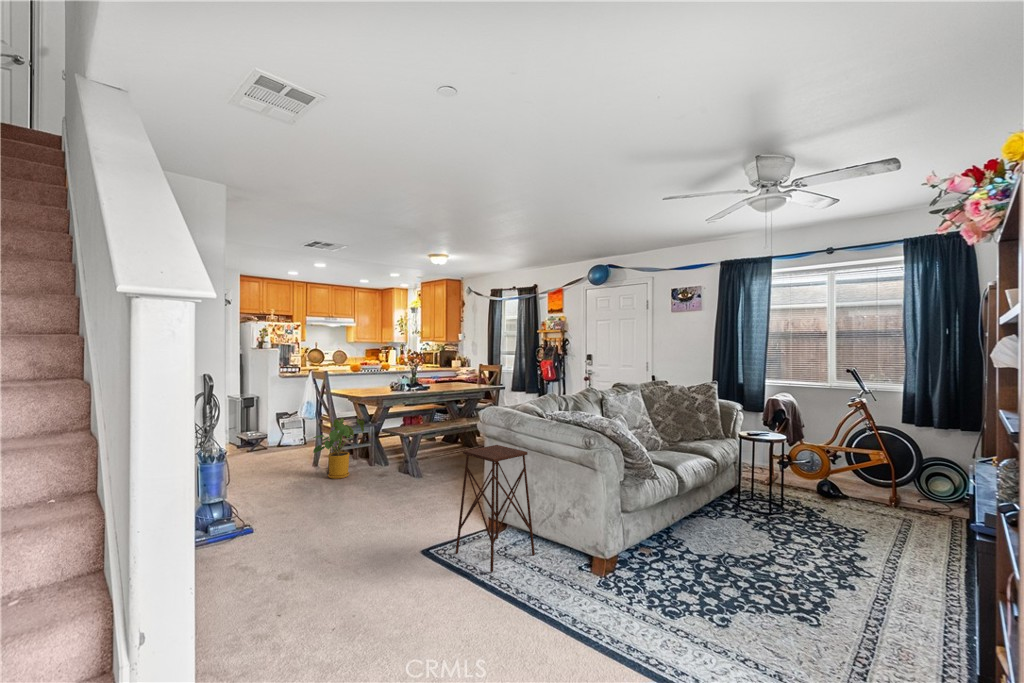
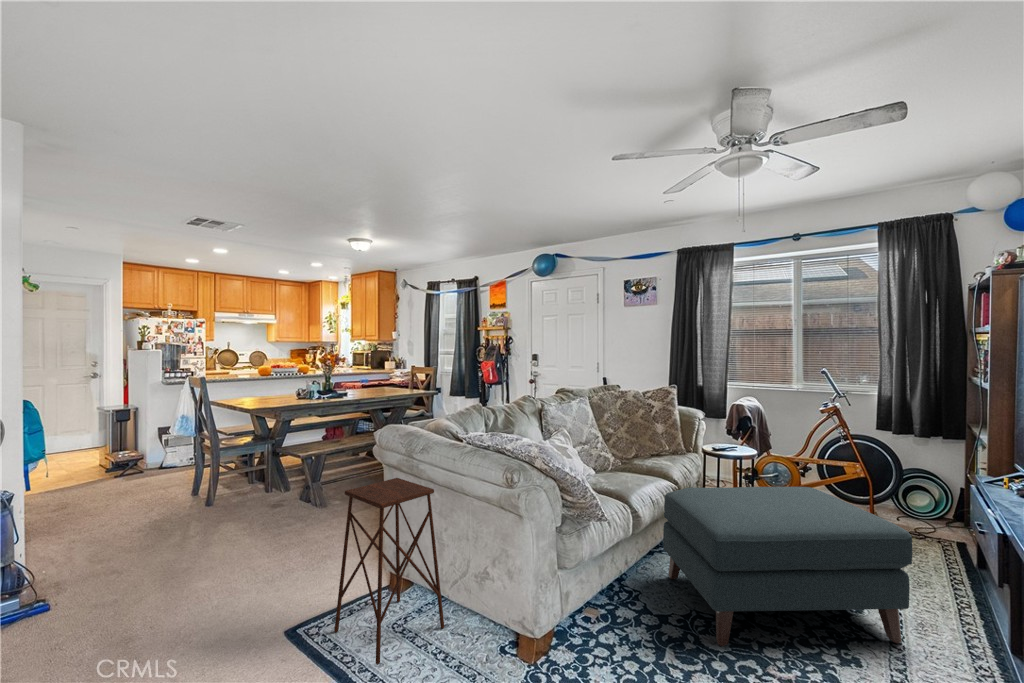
house plant: present [313,418,364,479] -> none [177,436,255,514]
ottoman: none [703,461,901,579] -> present [663,487,913,646]

